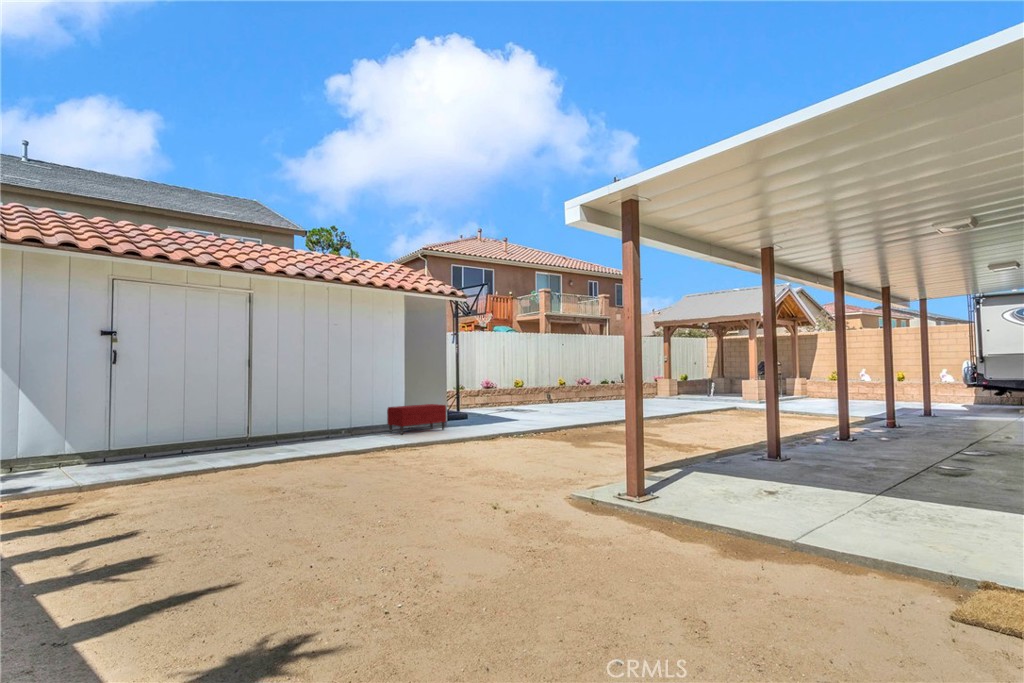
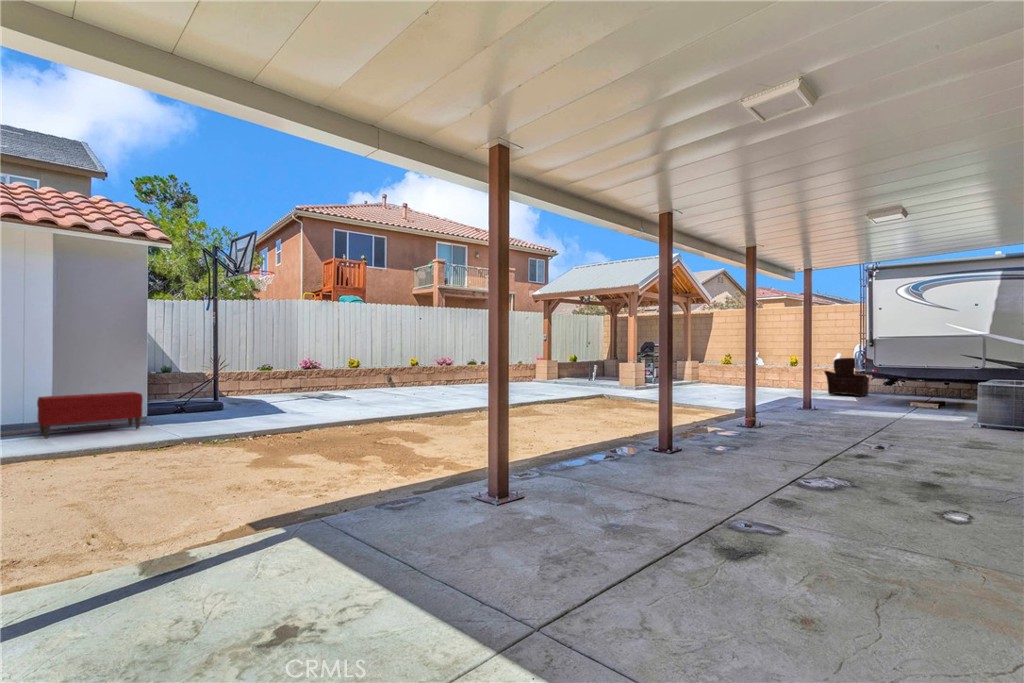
armchair: none [934,373,979,407] -> present [824,358,869,397]

